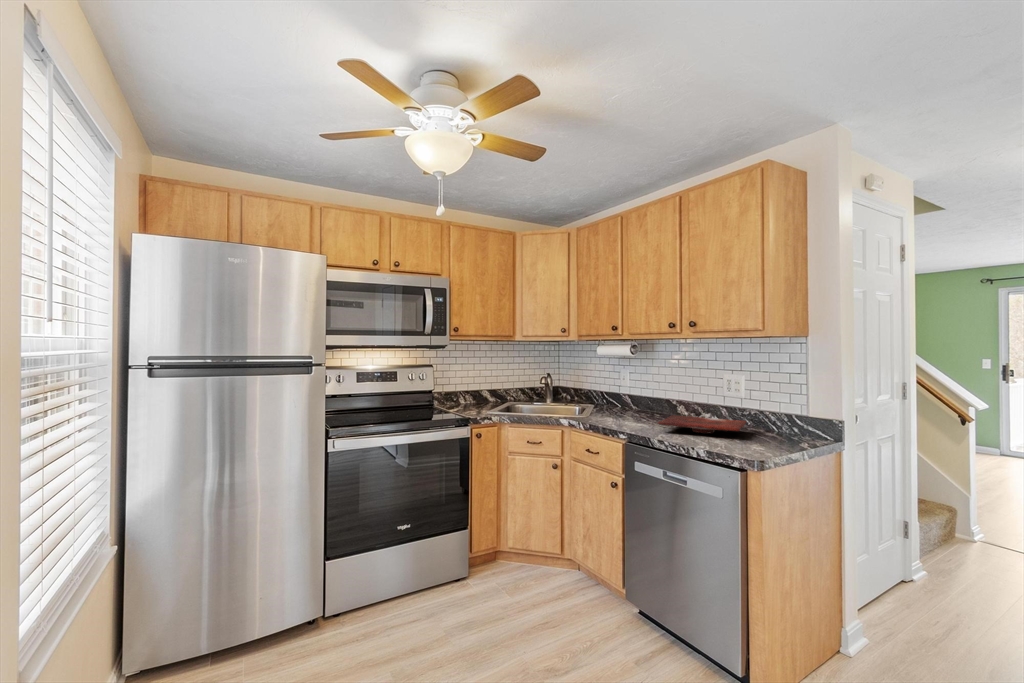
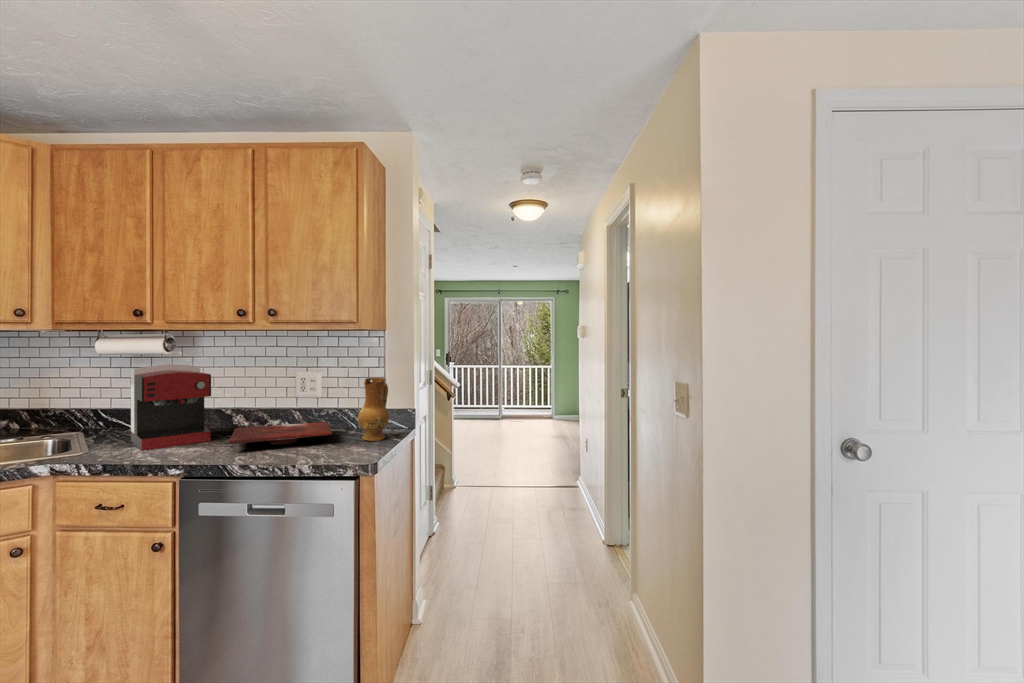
coffee maker: none [613,363,657,423] -> present [131,364,211,450]
ceramic jug: none [766,382,801,445] -> present [358,378,389,441]

